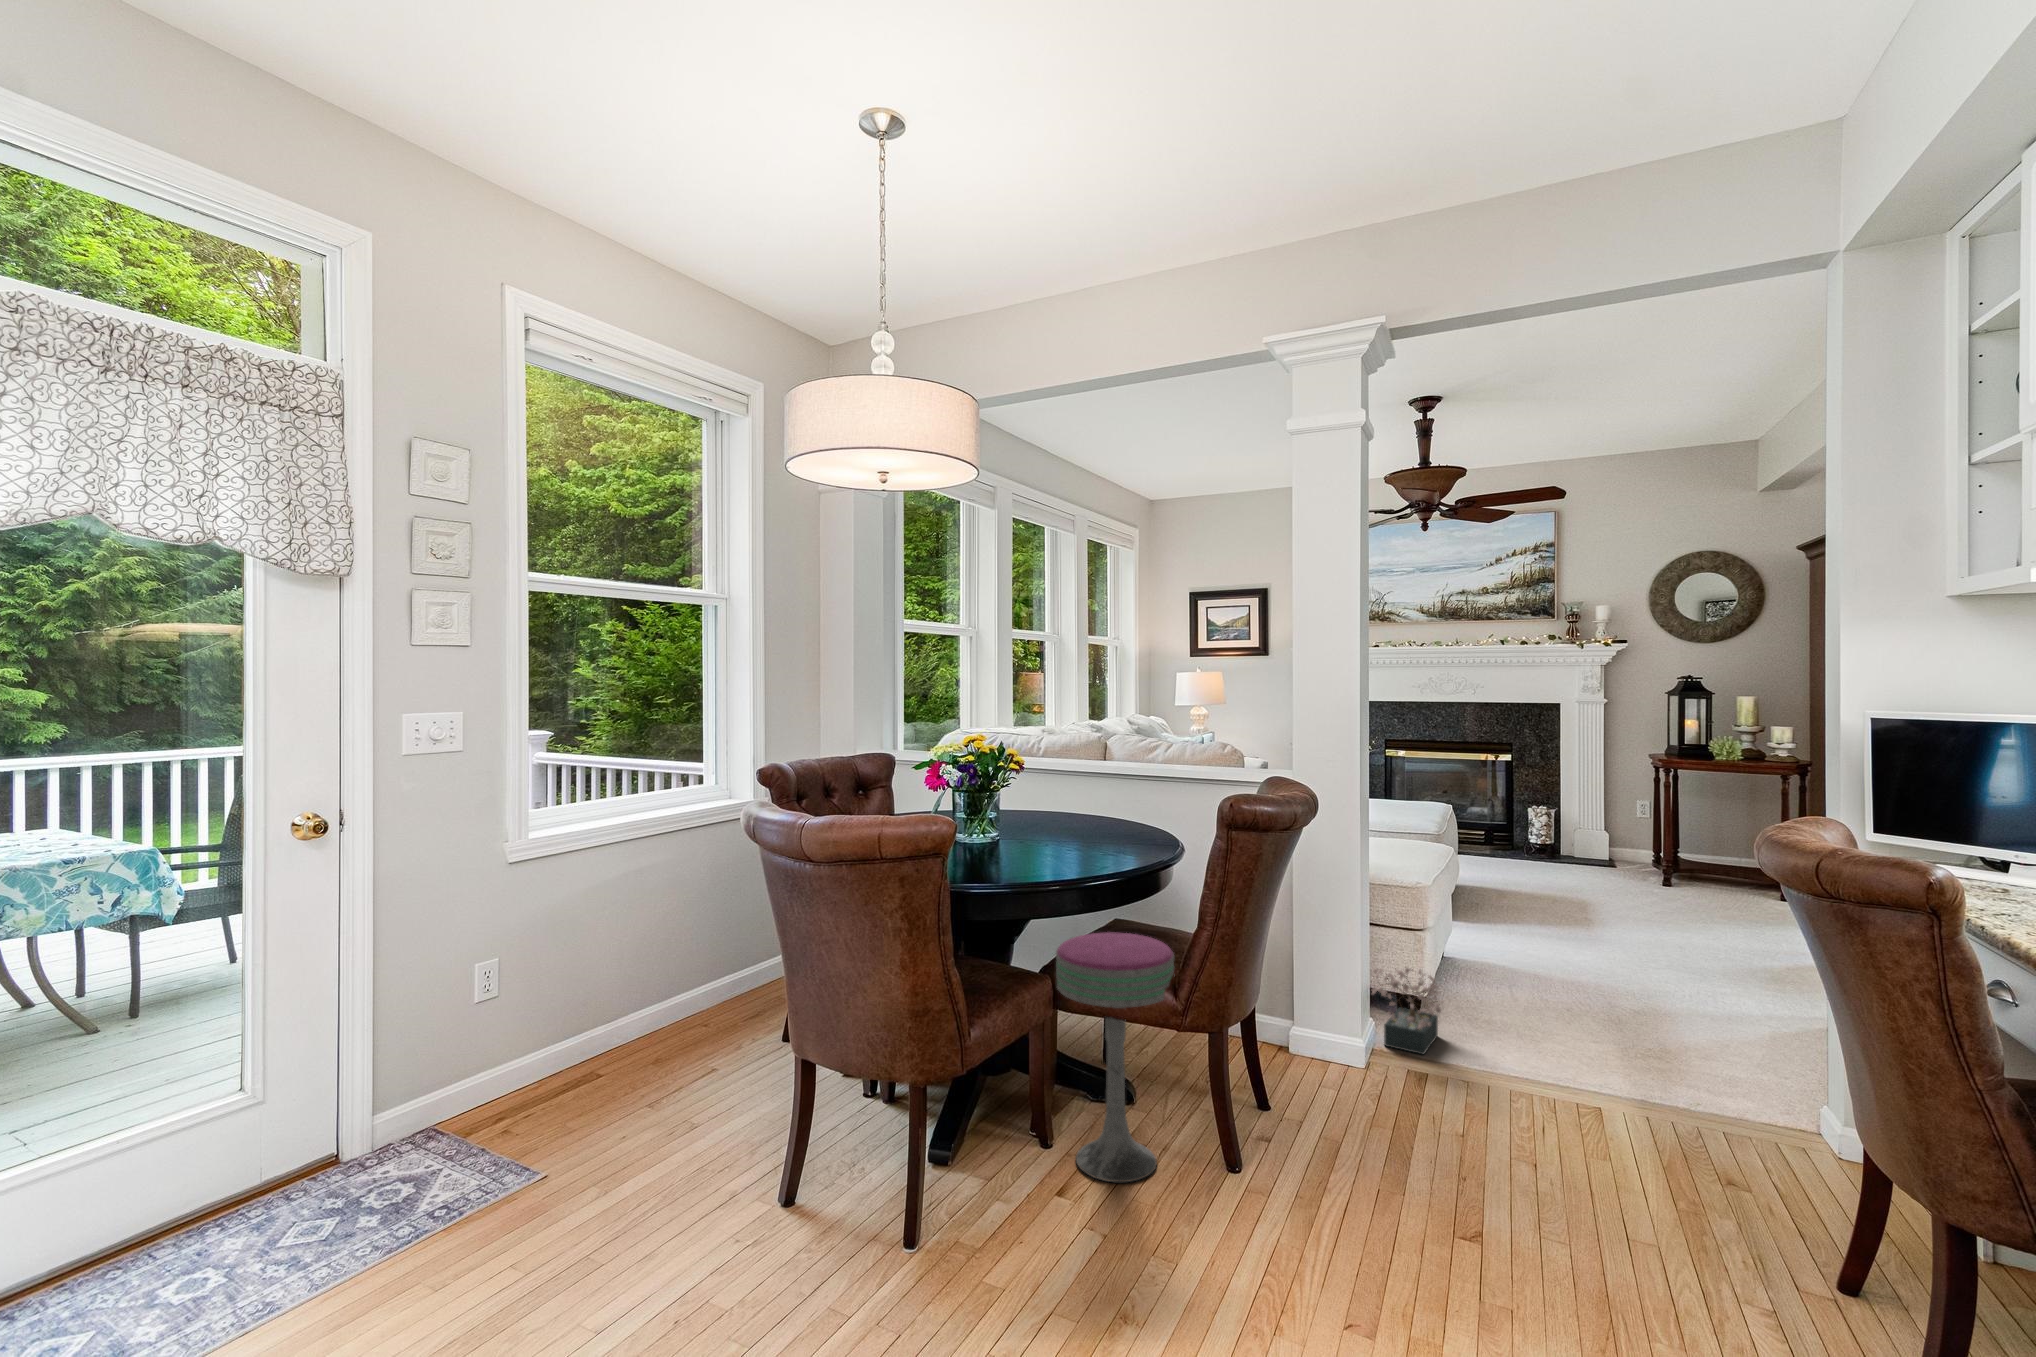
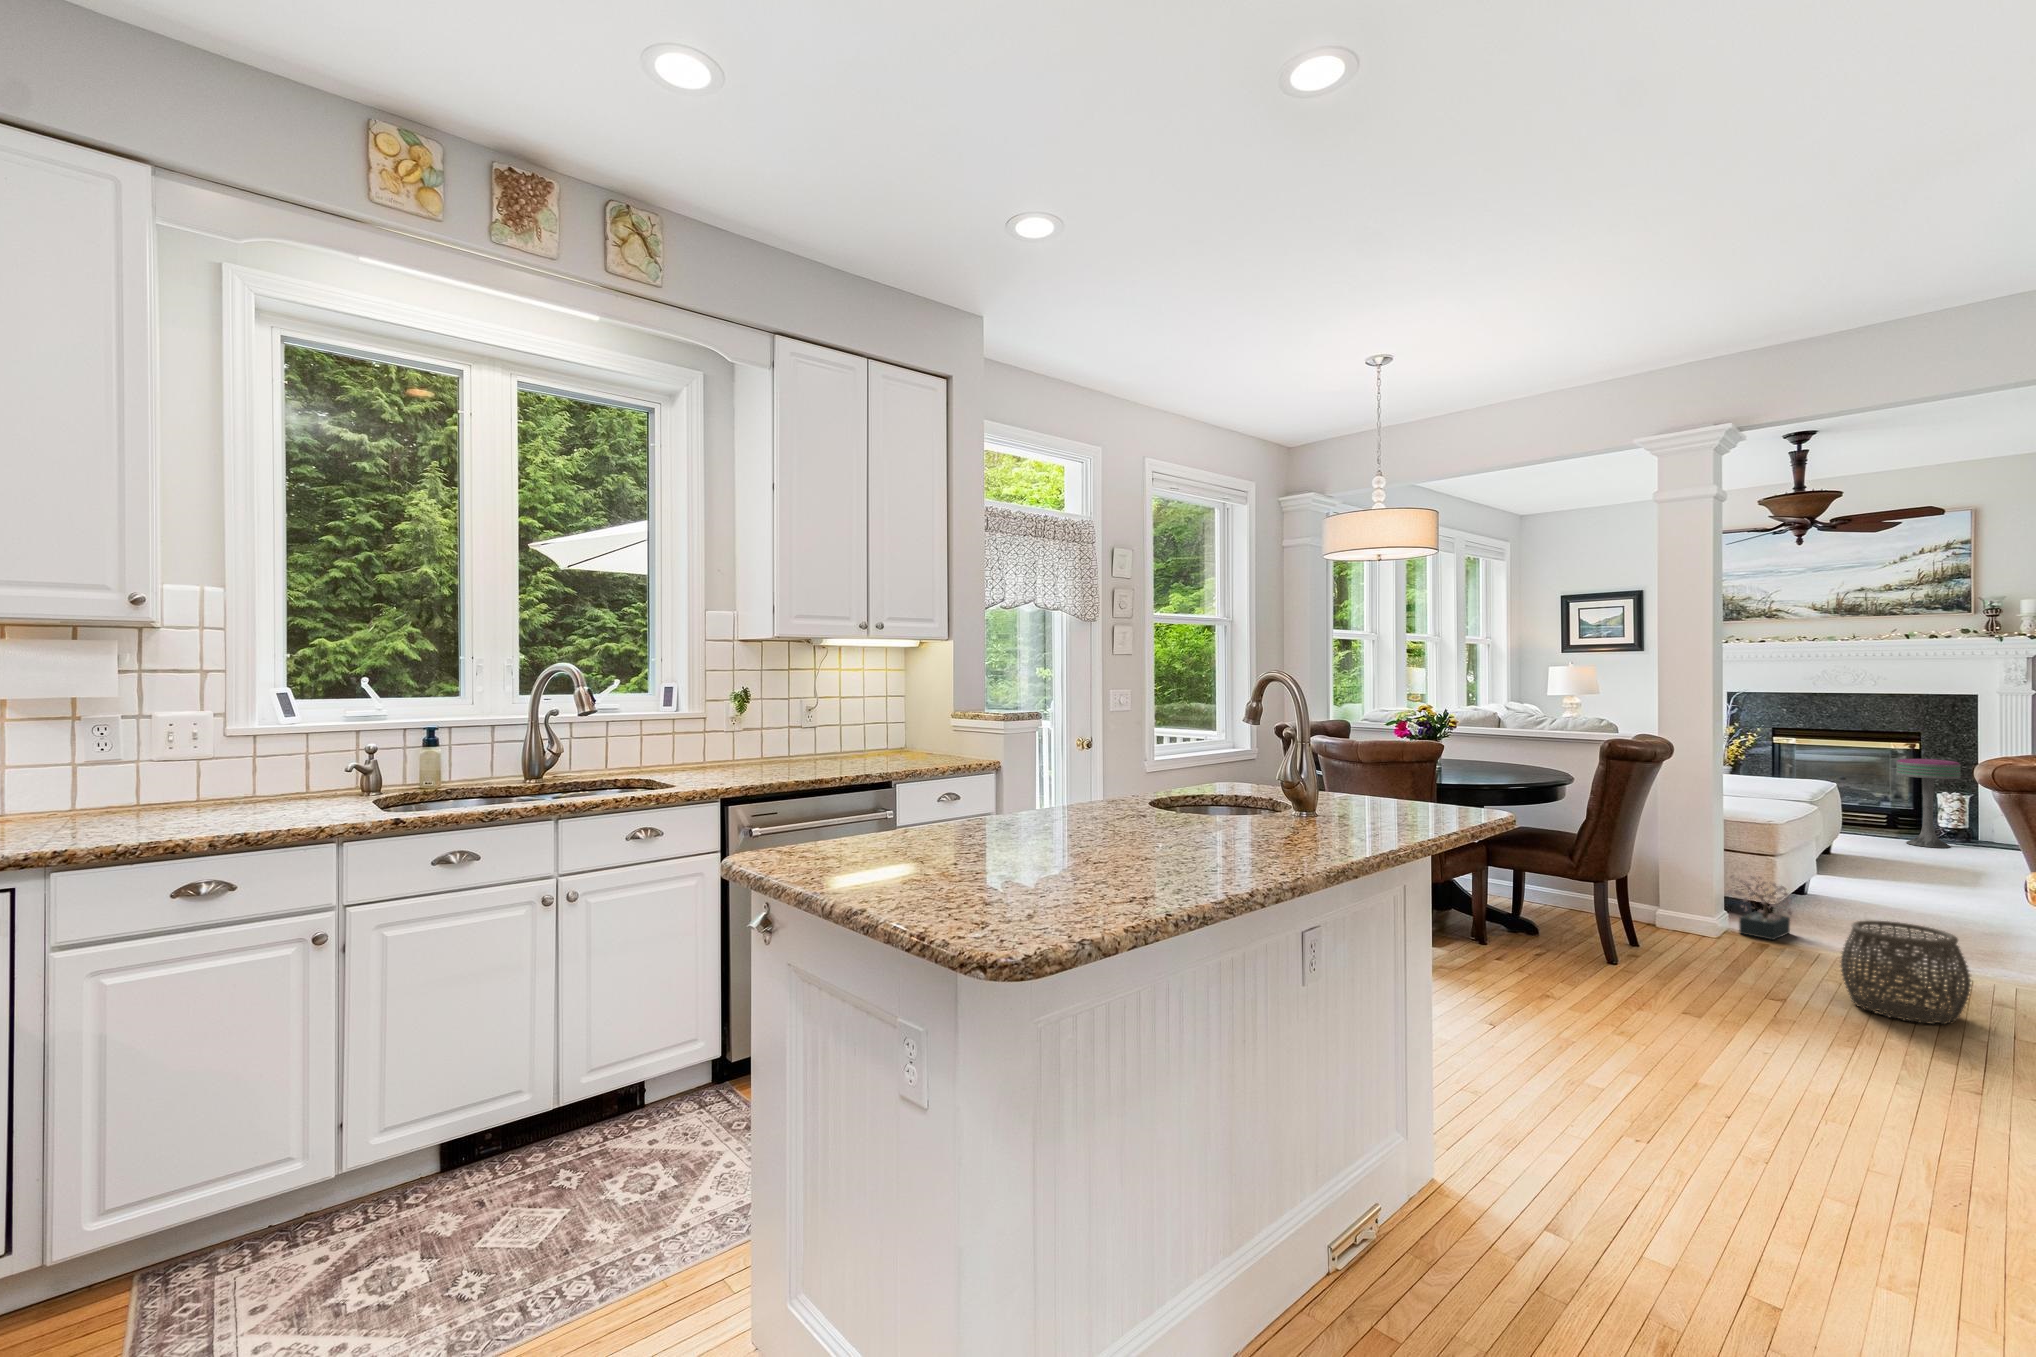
bar stool: present [1056,933,1175,1182] -> present [1896,759,1961,848]
woven basket: none [1529,1067,1699,1243] -> present [1840,920,1971,1024]

